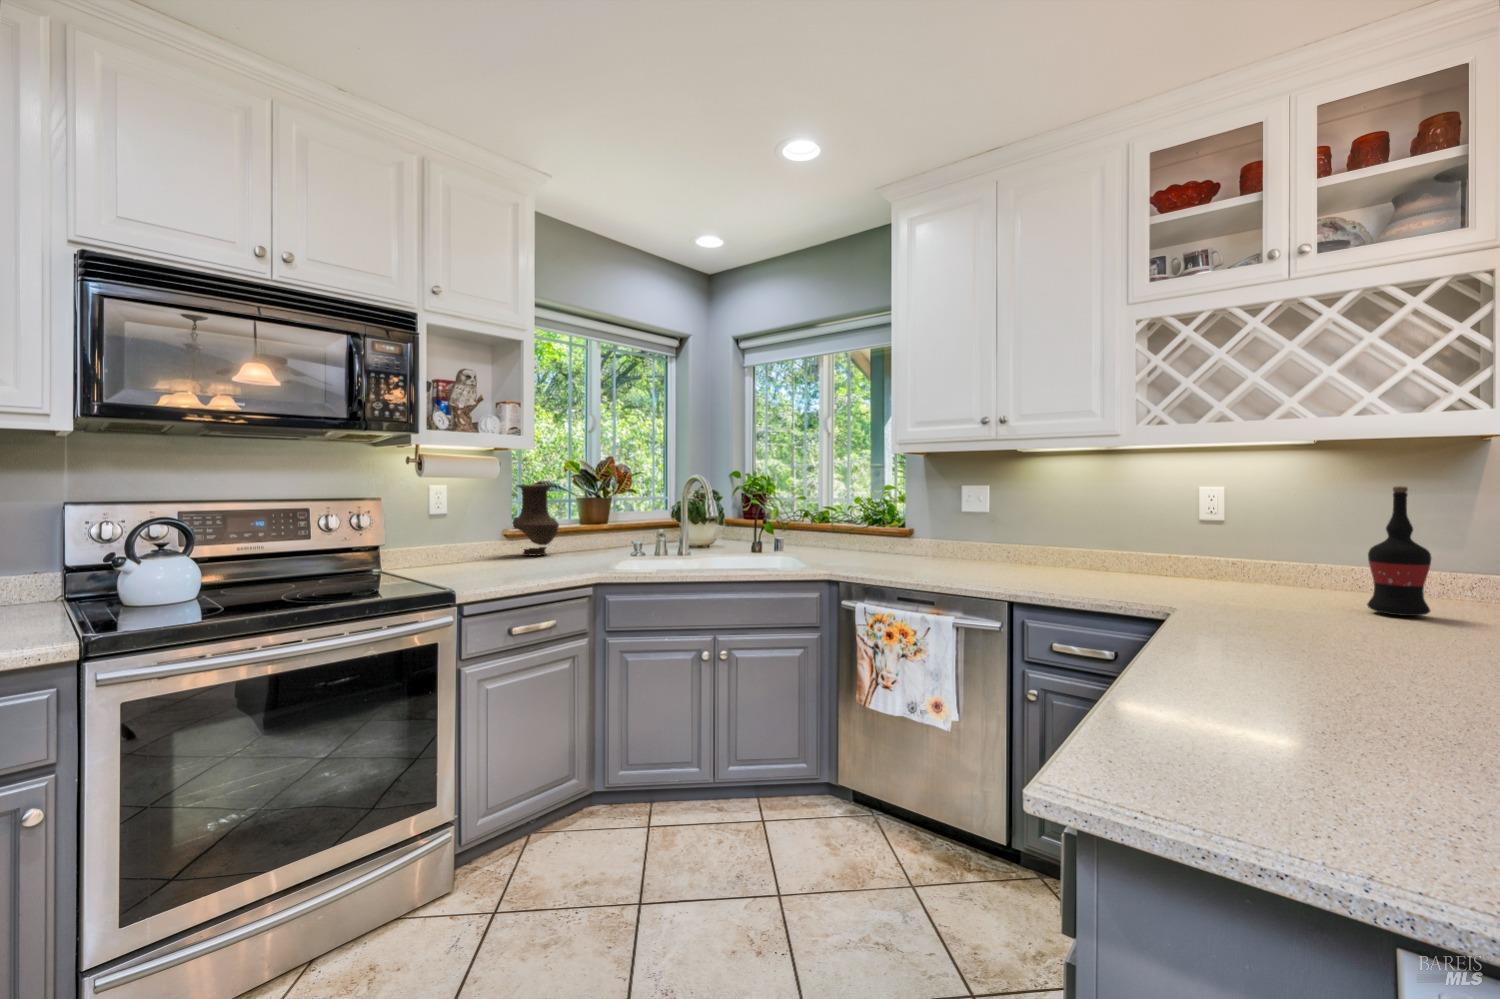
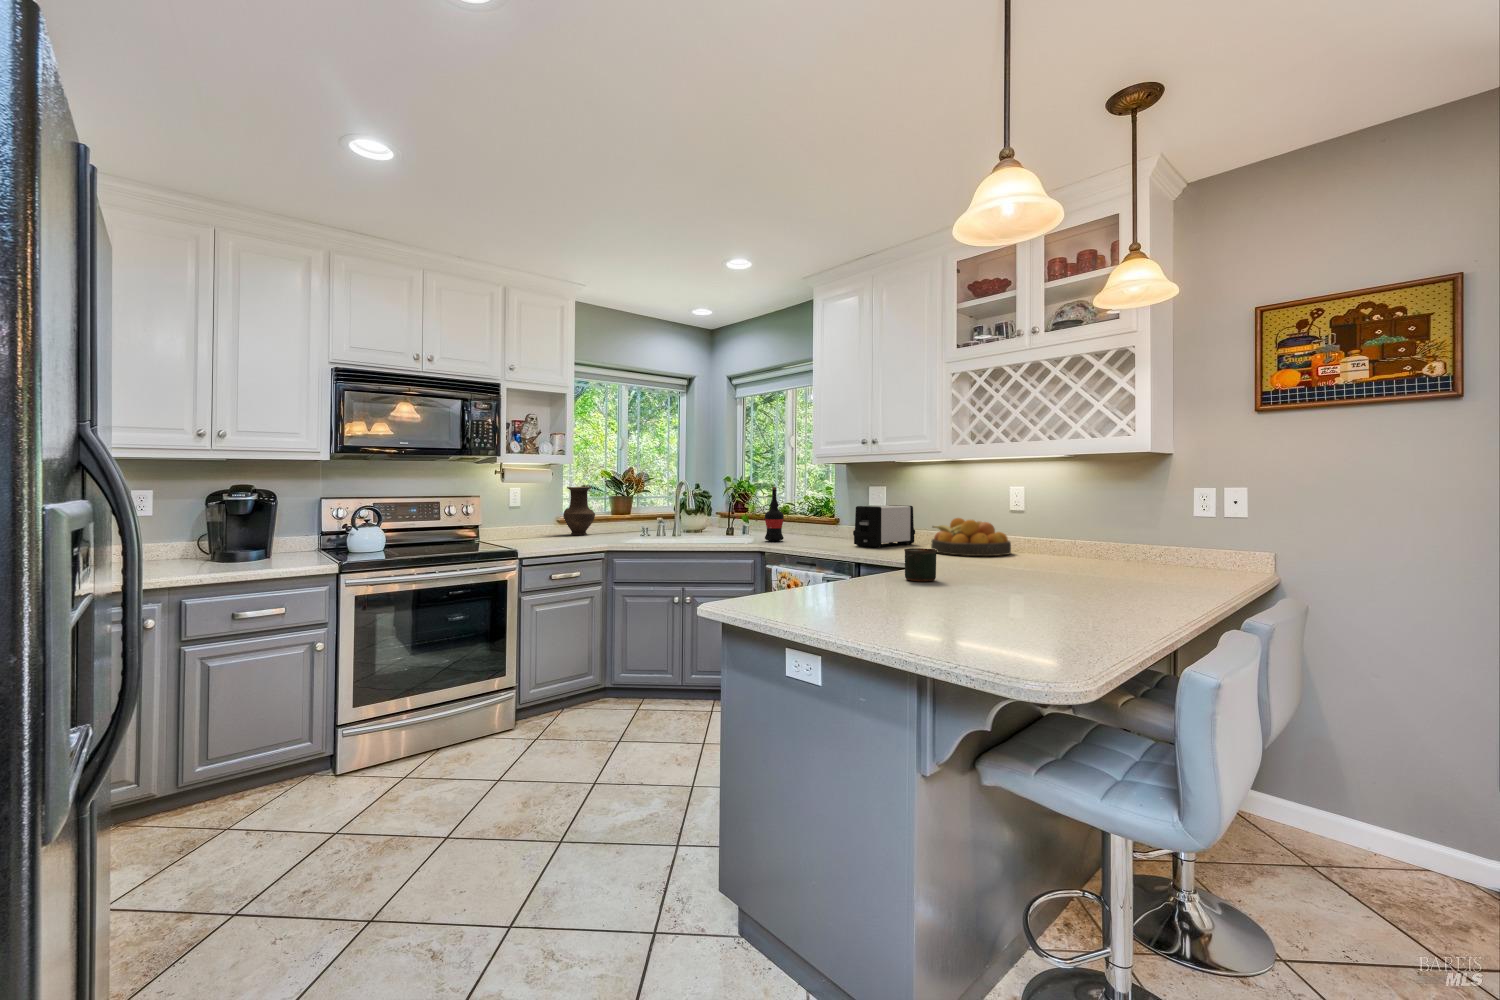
wine bottle: present [1367,486,1431,616] -> present [765,487,784,541]
toaster: none [977,511,1052,575] -> present [853,505,915,548]
fruit bowl: none [1110,531,1250,592] -> present [931,518,1011,556]
mug: none [1290,600,1373,671] -> present [904,548,937,581]

